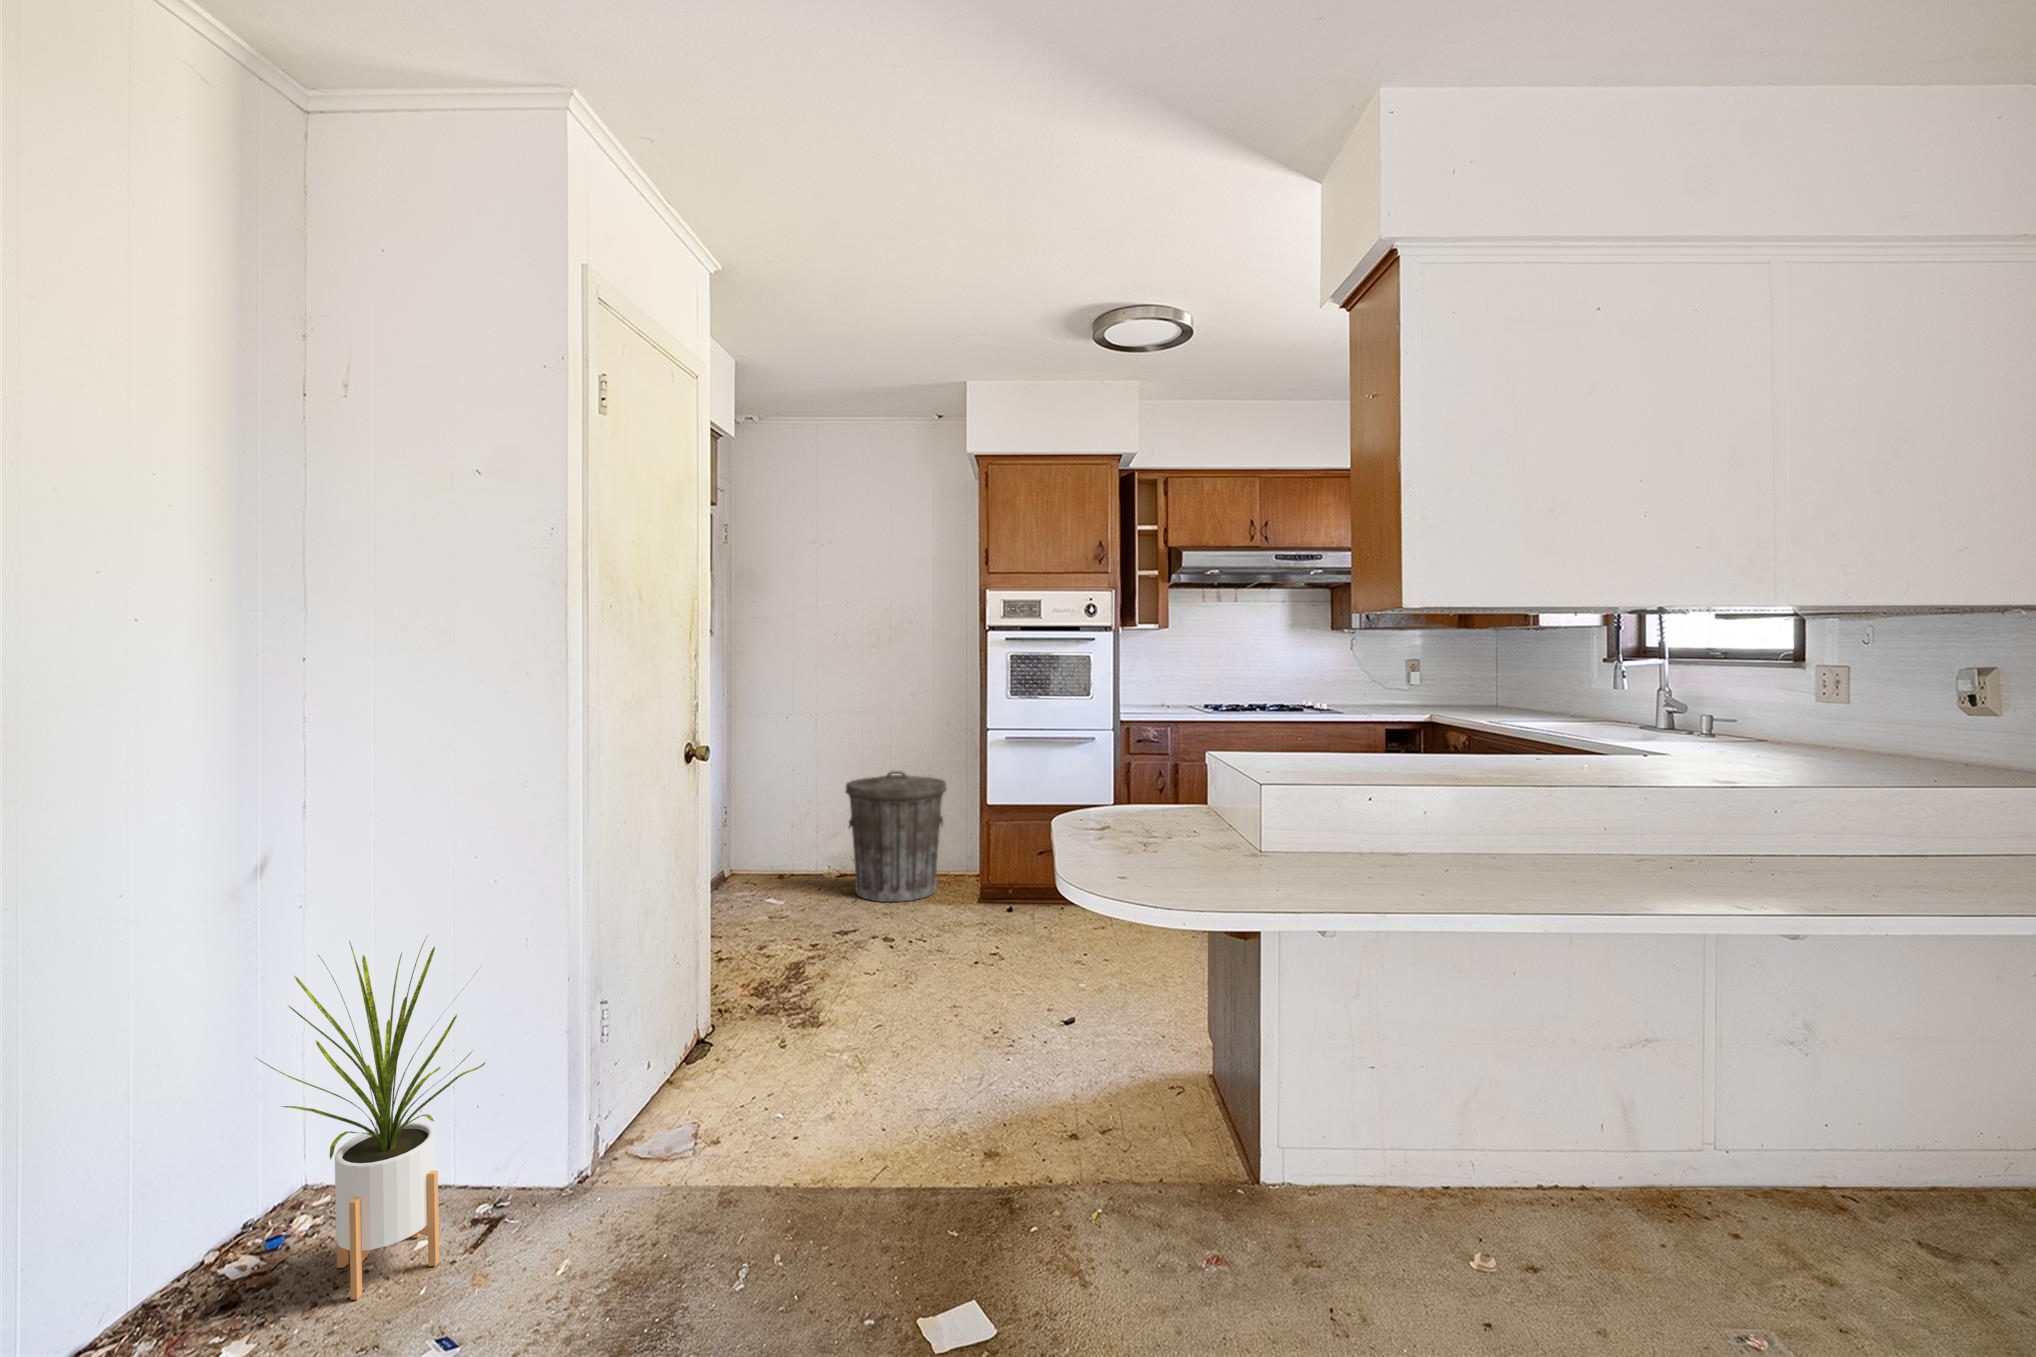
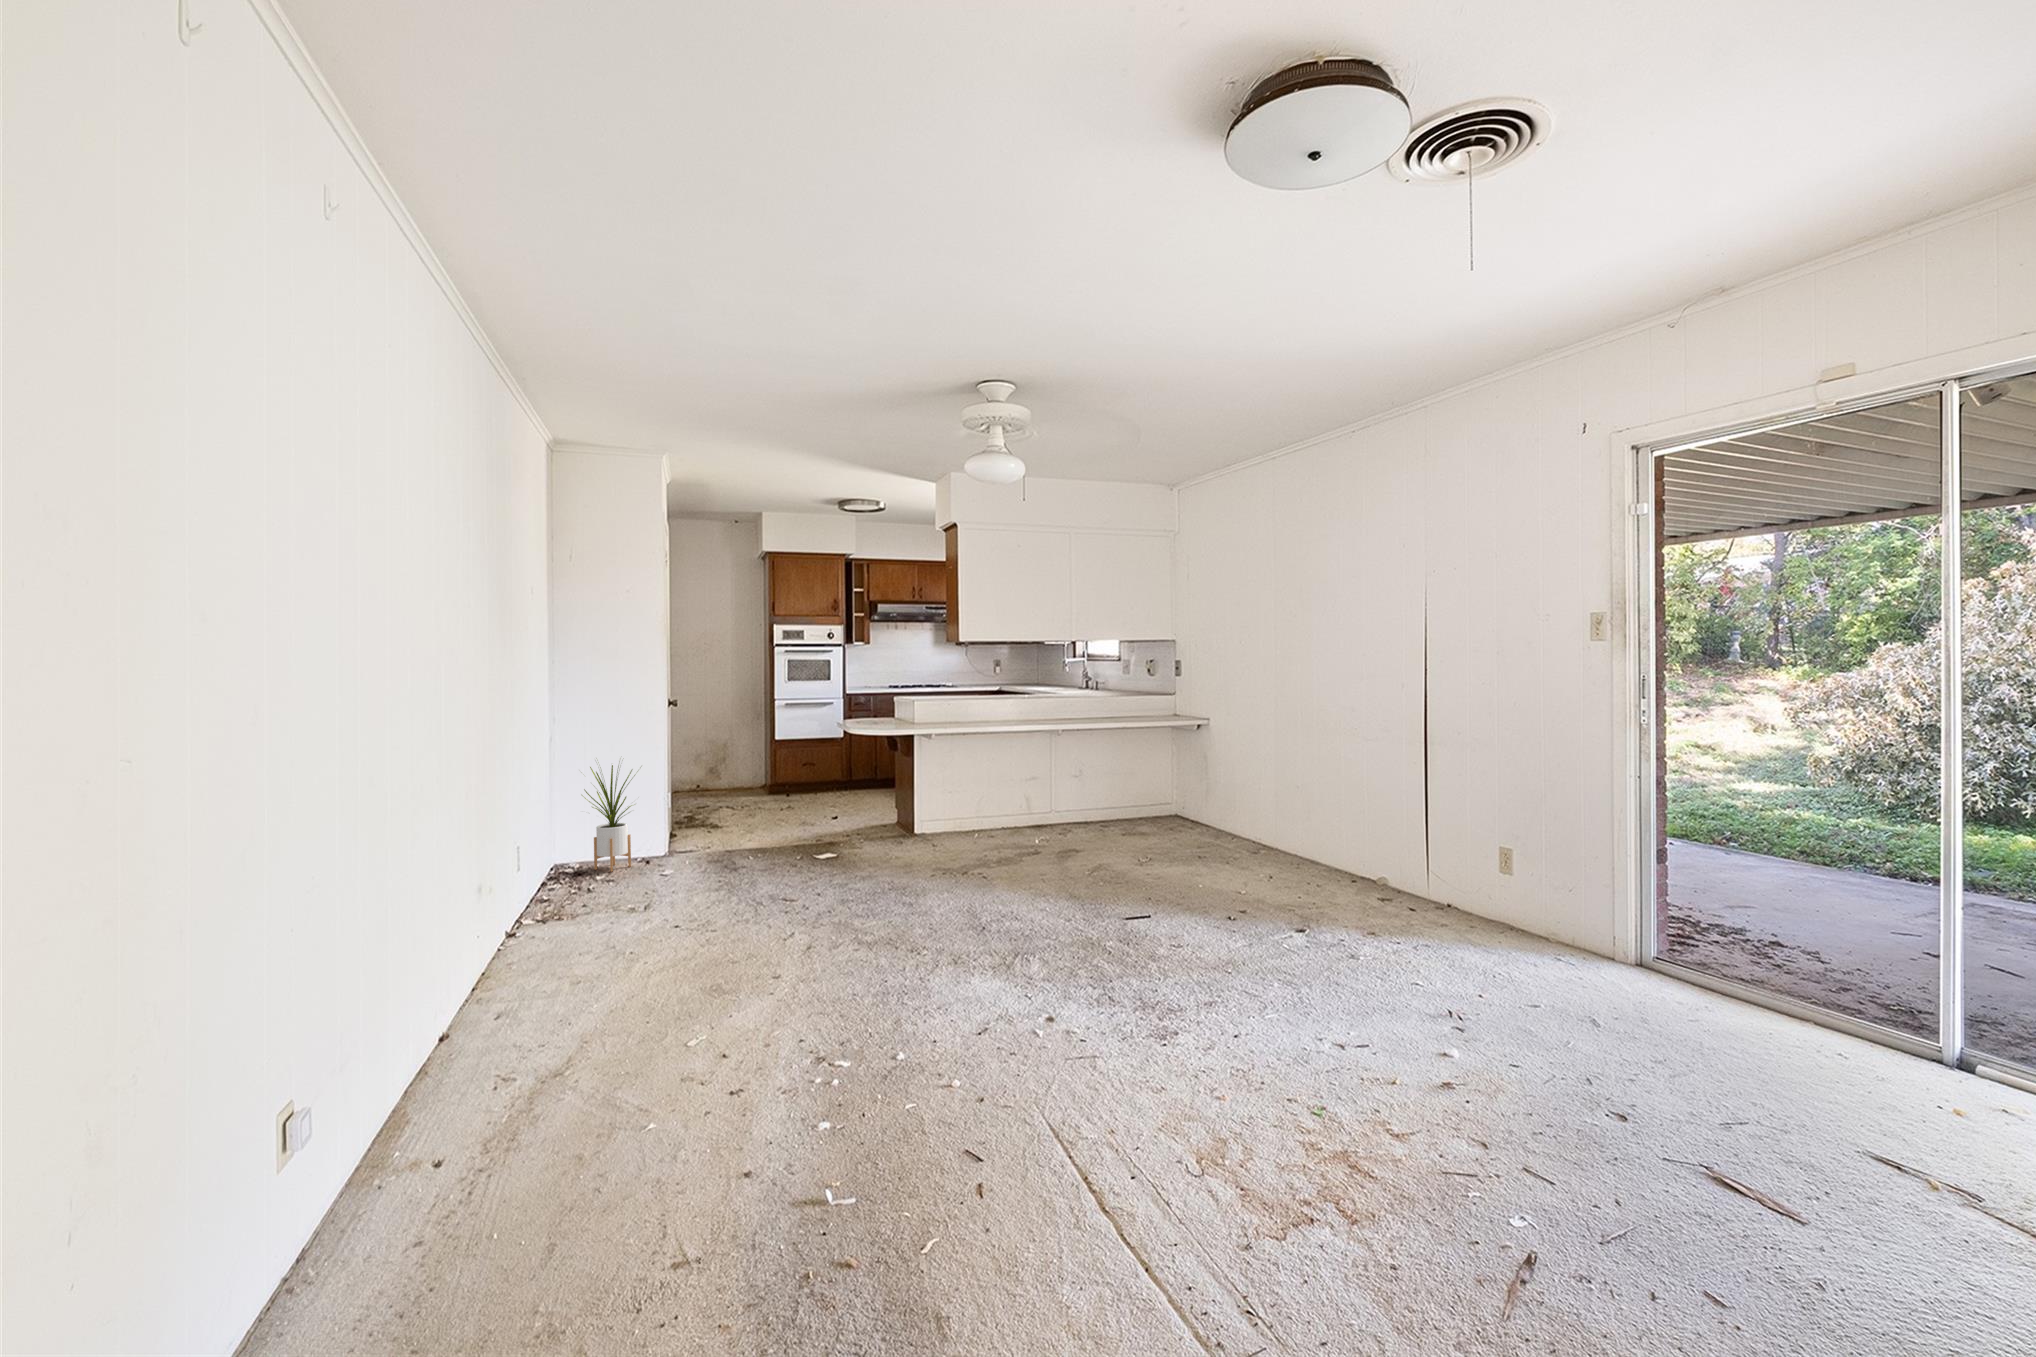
trash can: present [846,771,946,902] -> none [691,725,750,795]

